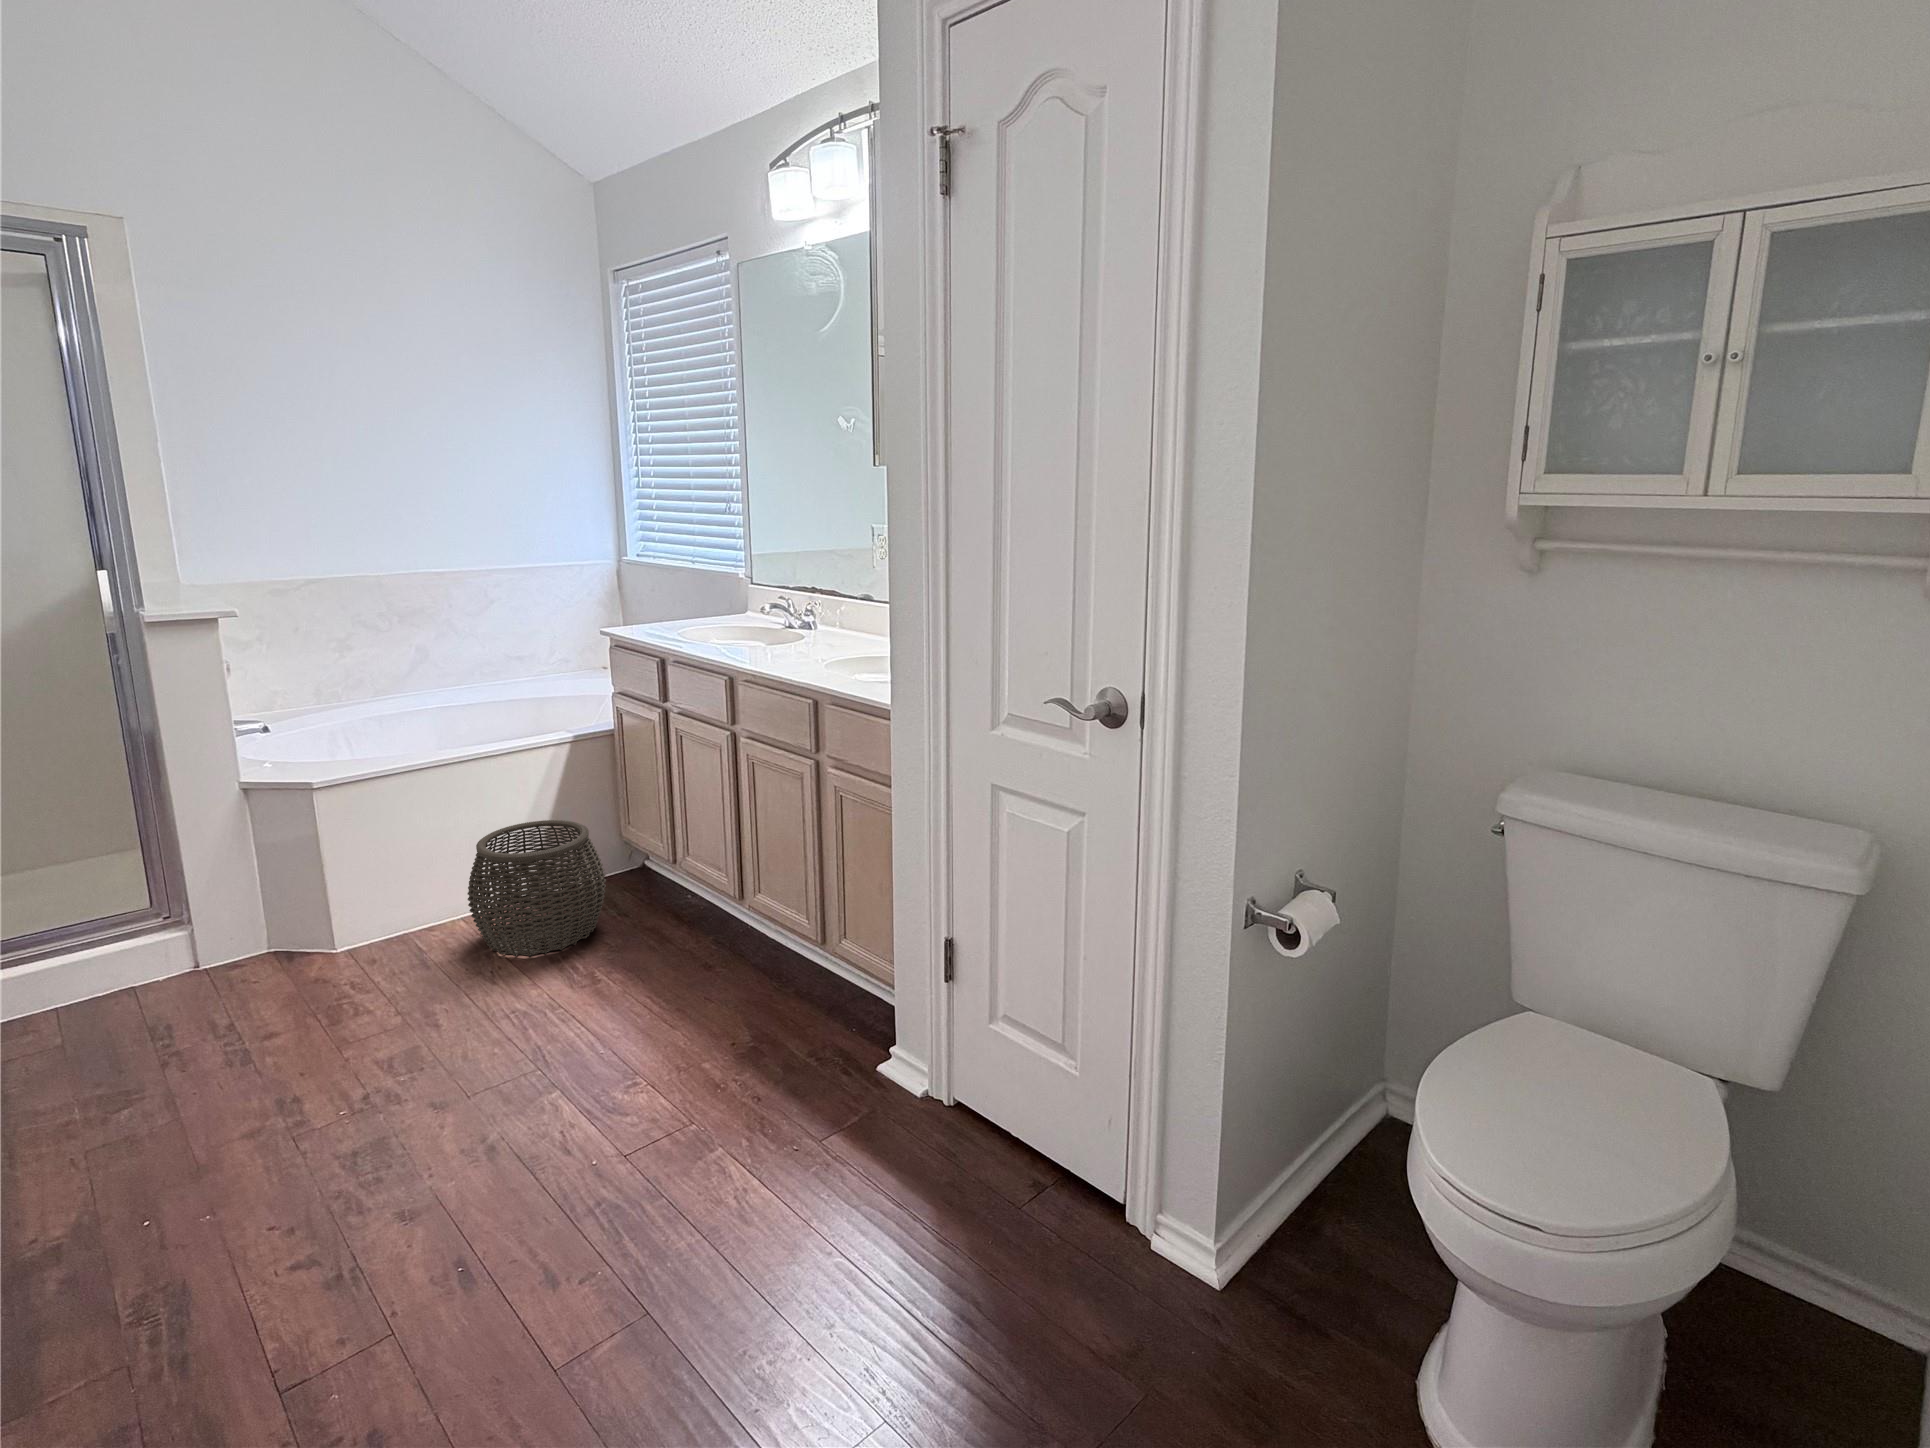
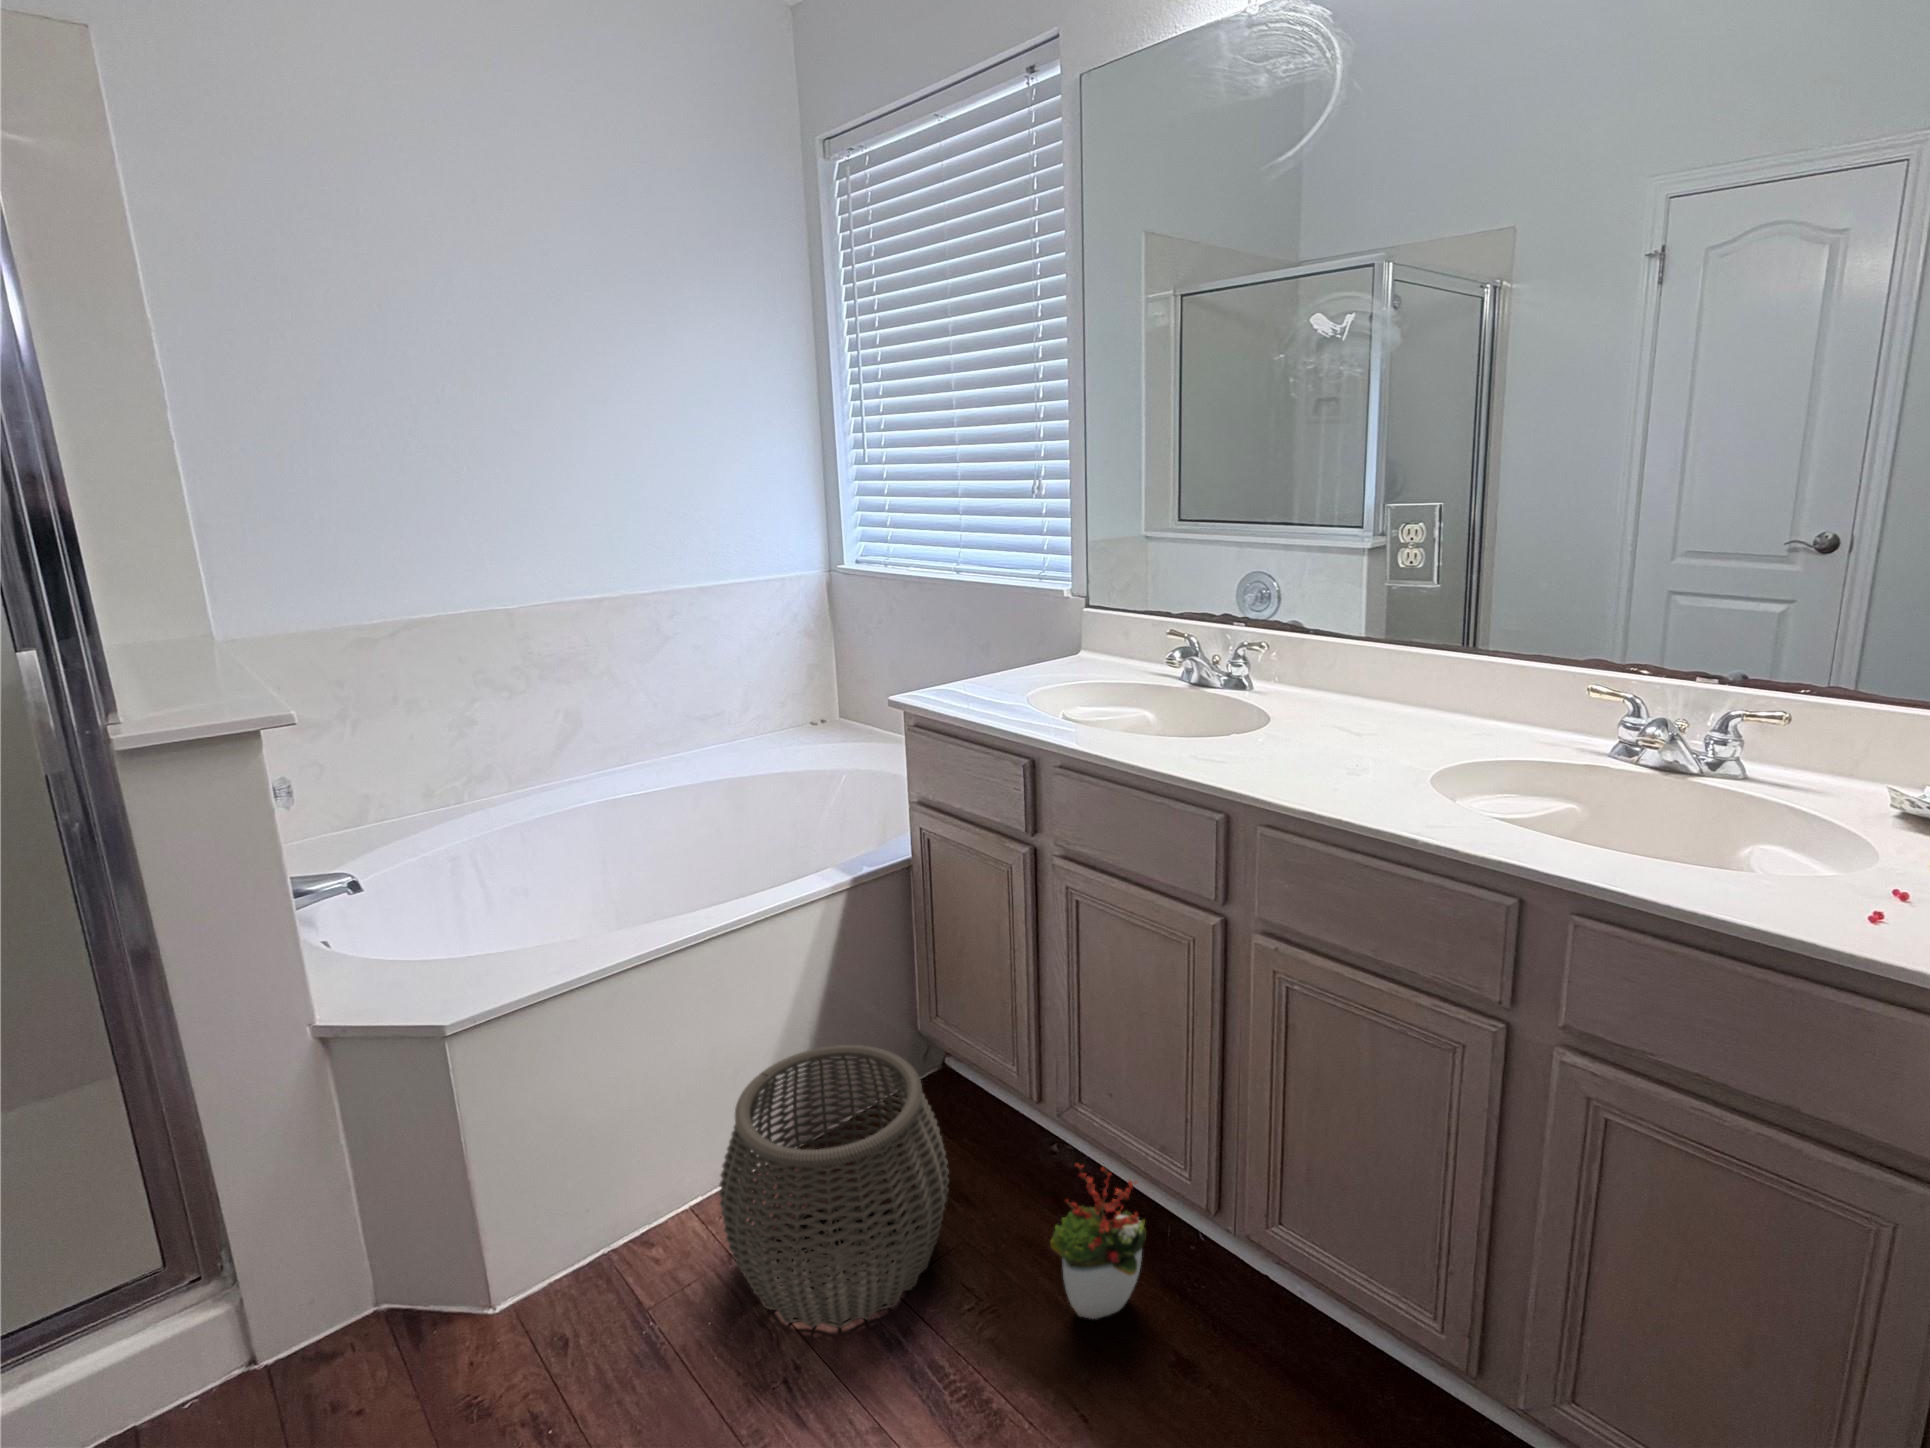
decorative plant: none [642,867,700,953] -> present [1050,1164,1146,1319]

